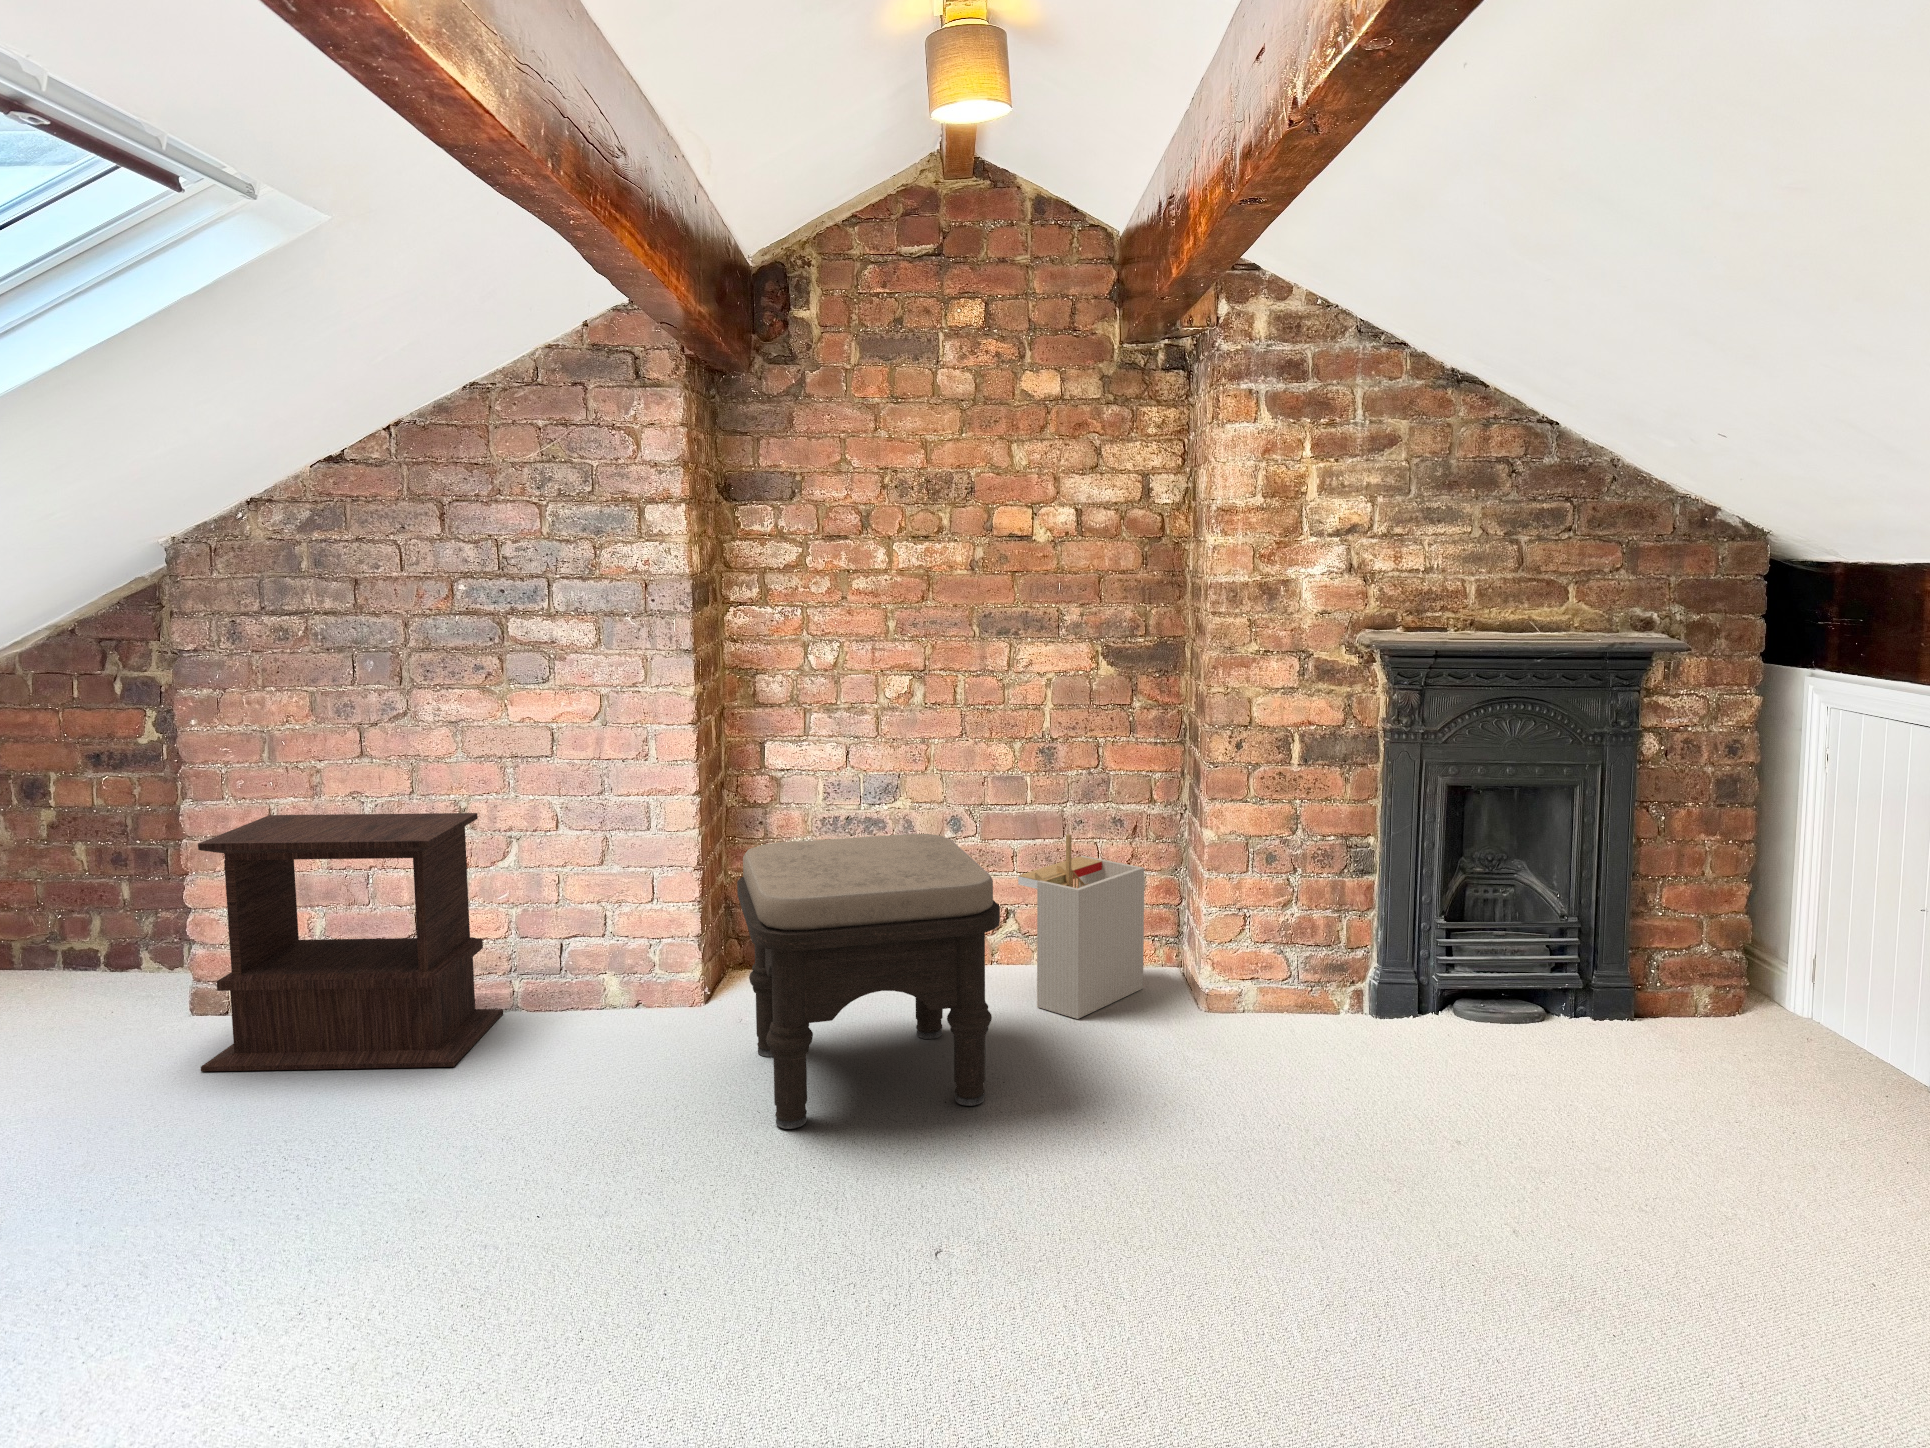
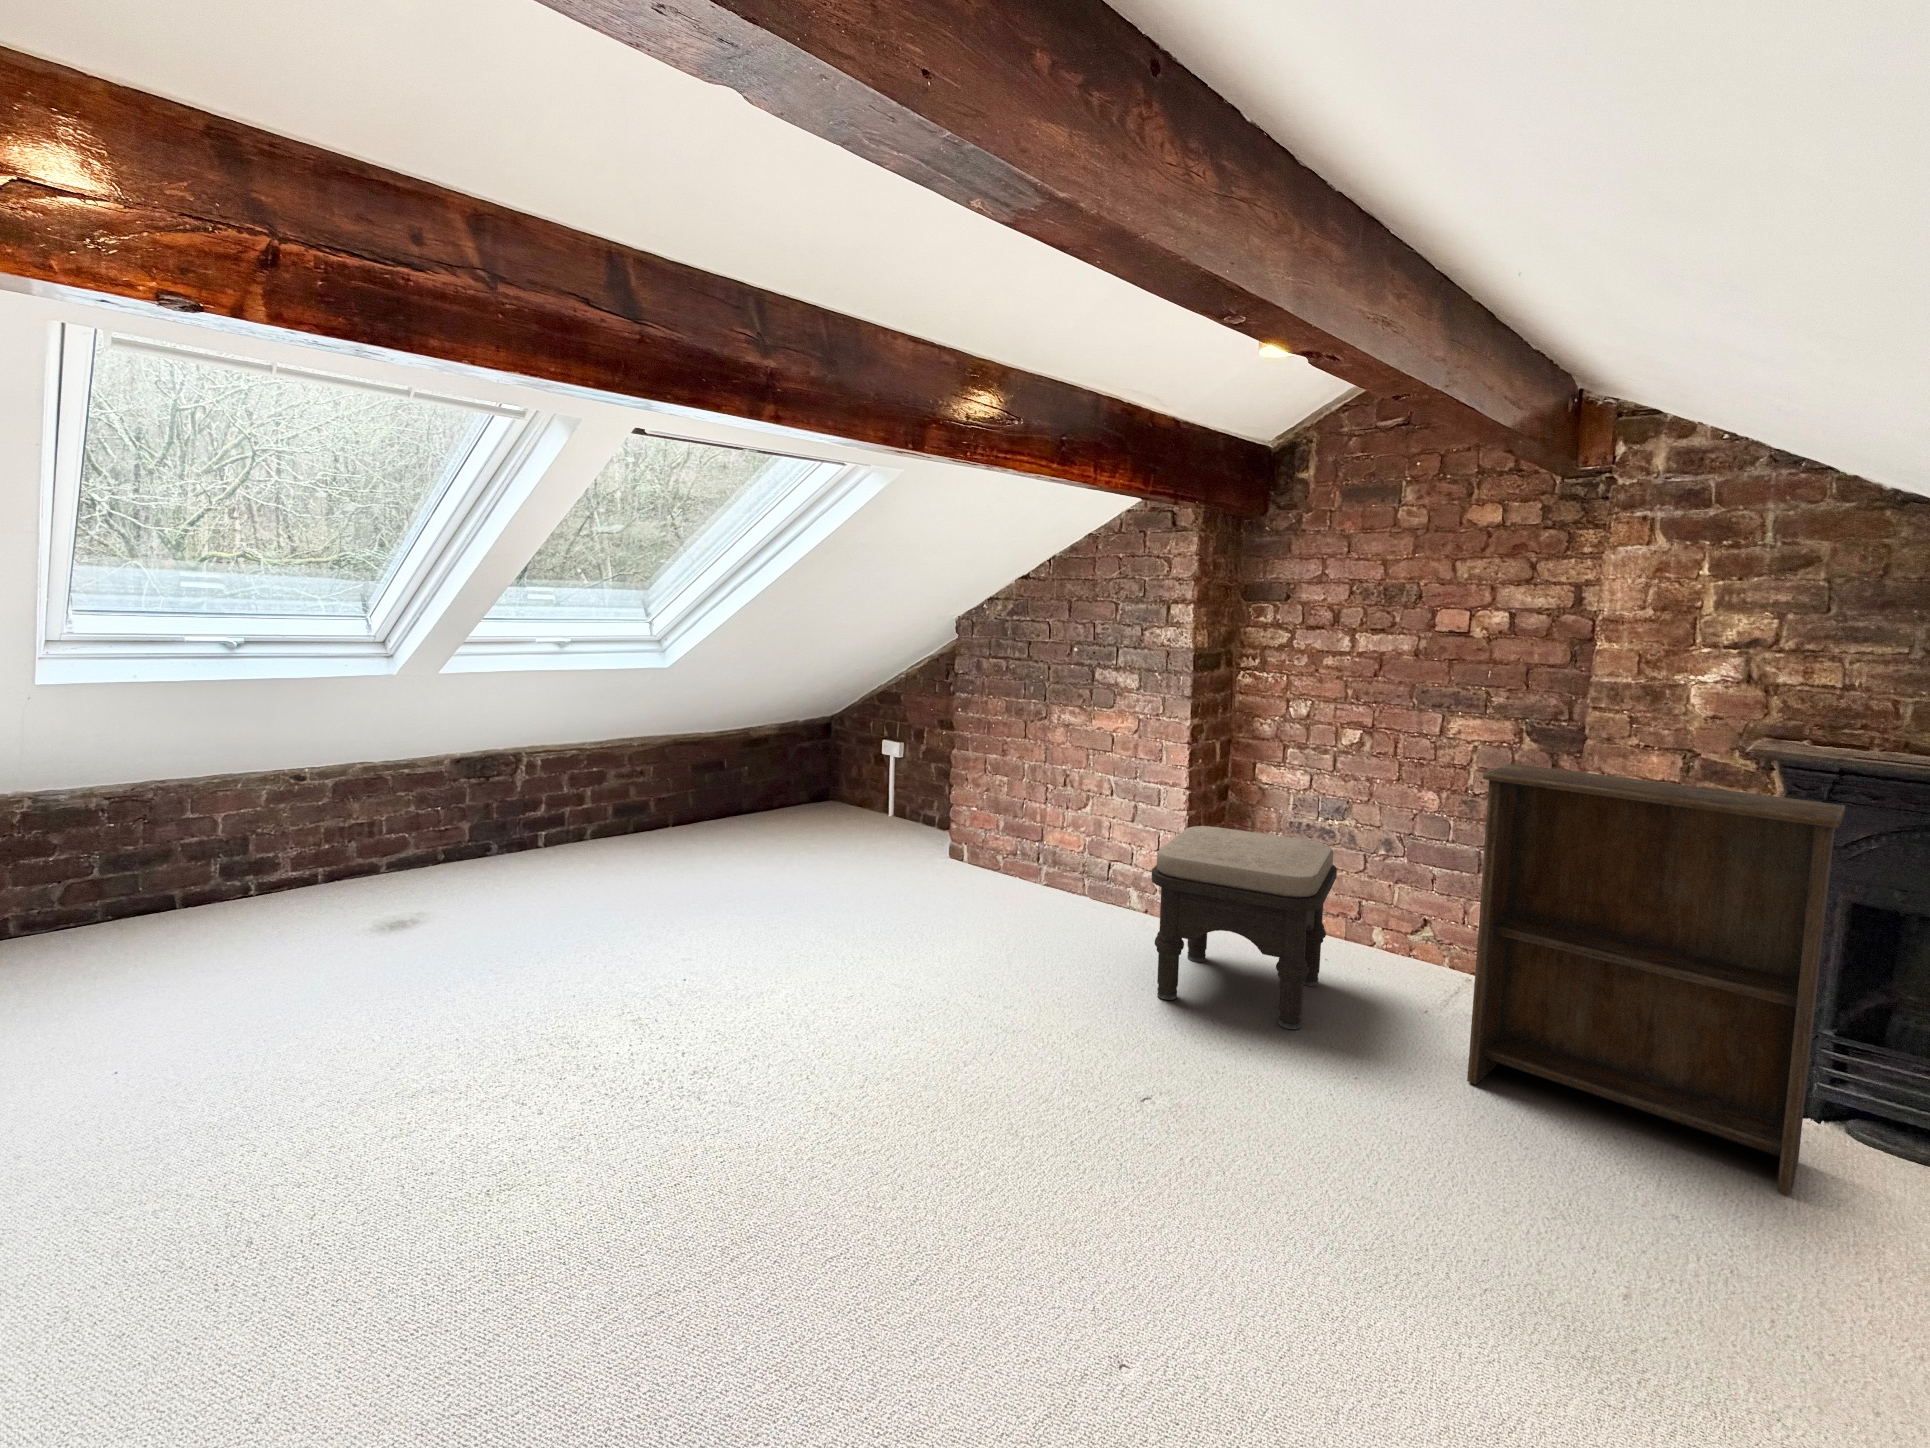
bookshelf: none [1179,685,1518,1091] -> present [1467,763,1845,1195]
side table: present [198,813,503,1071] -> none [933,762,1077,913]
storage bin: present [1018,834,1144,1019] -> none [1407,868,1528,1010]

